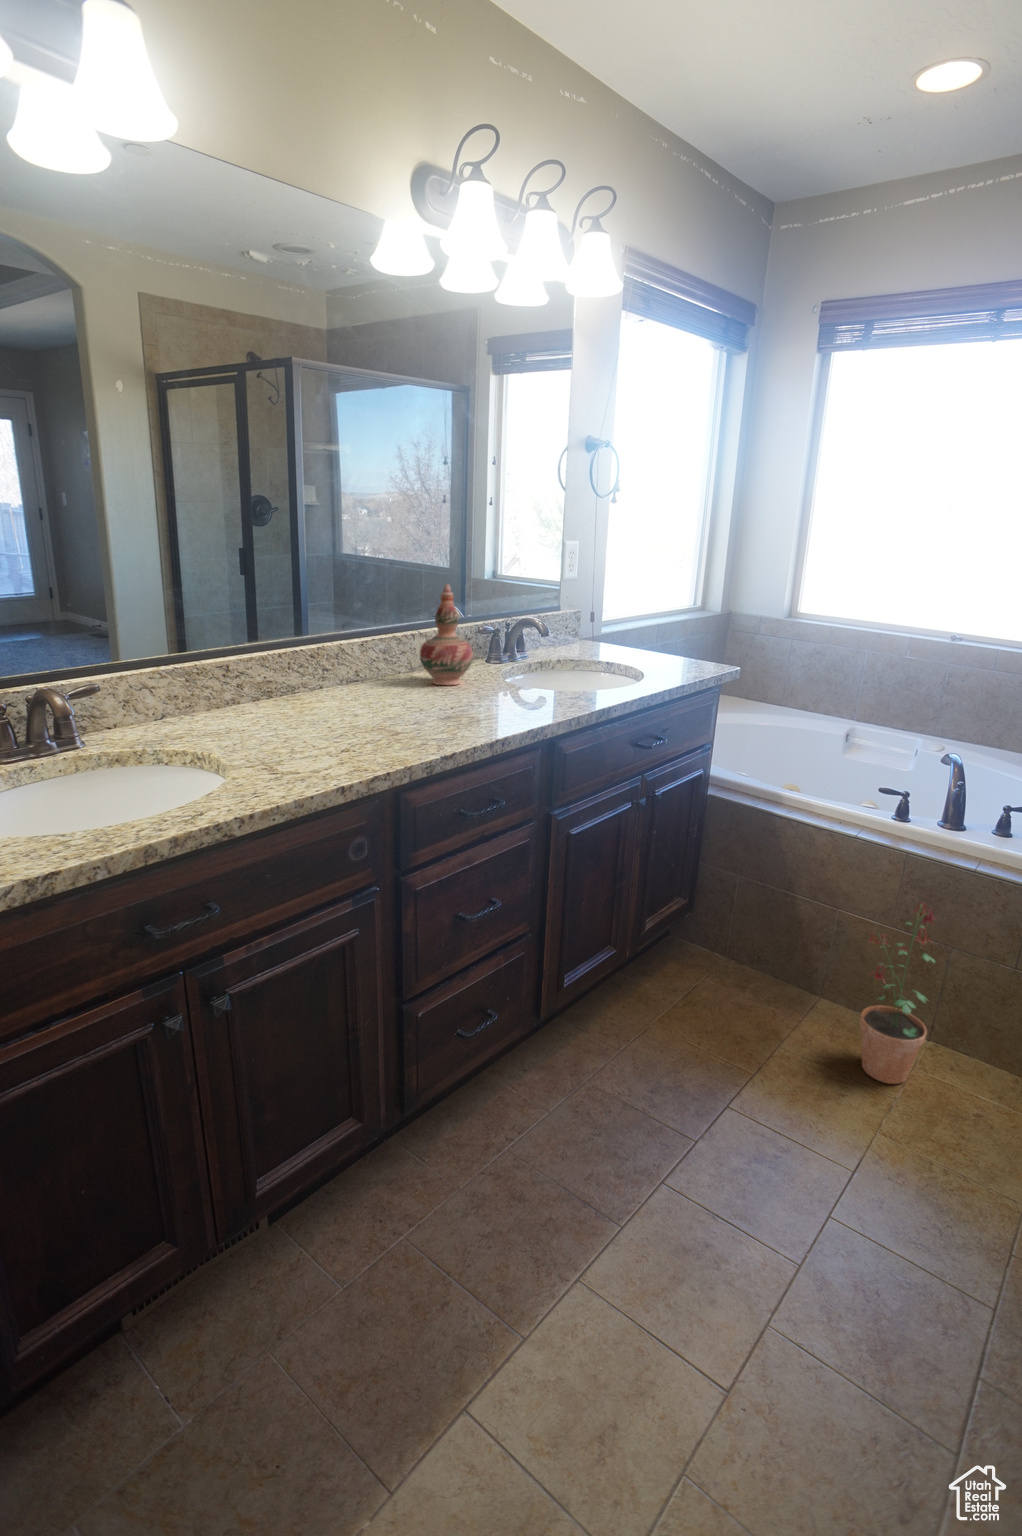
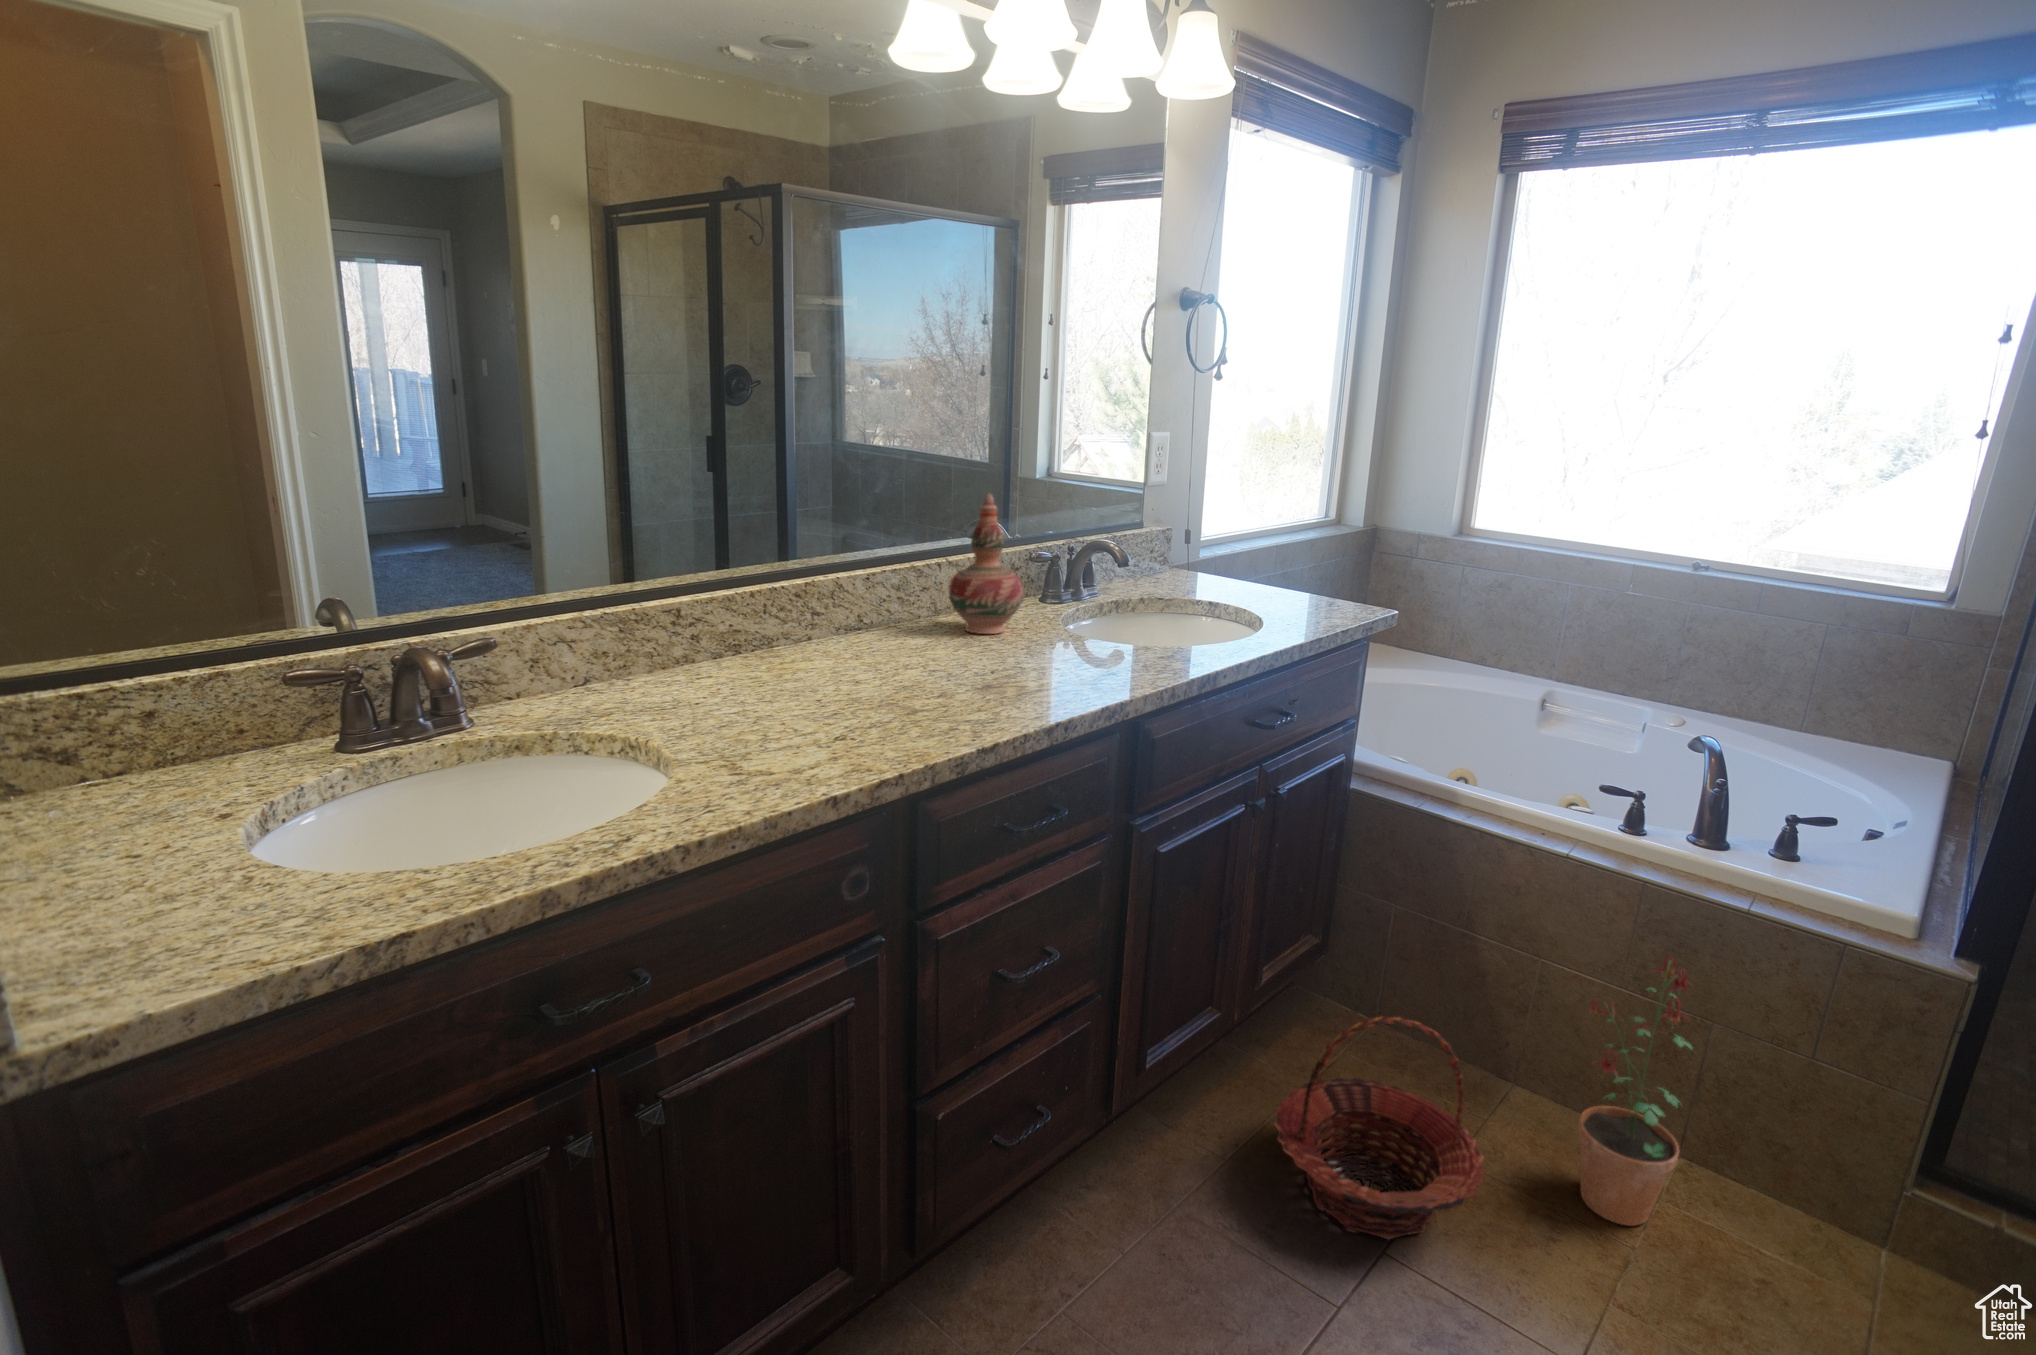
basket: none [653,946,796,1097] -> present [1274,1016,1485,1240]

